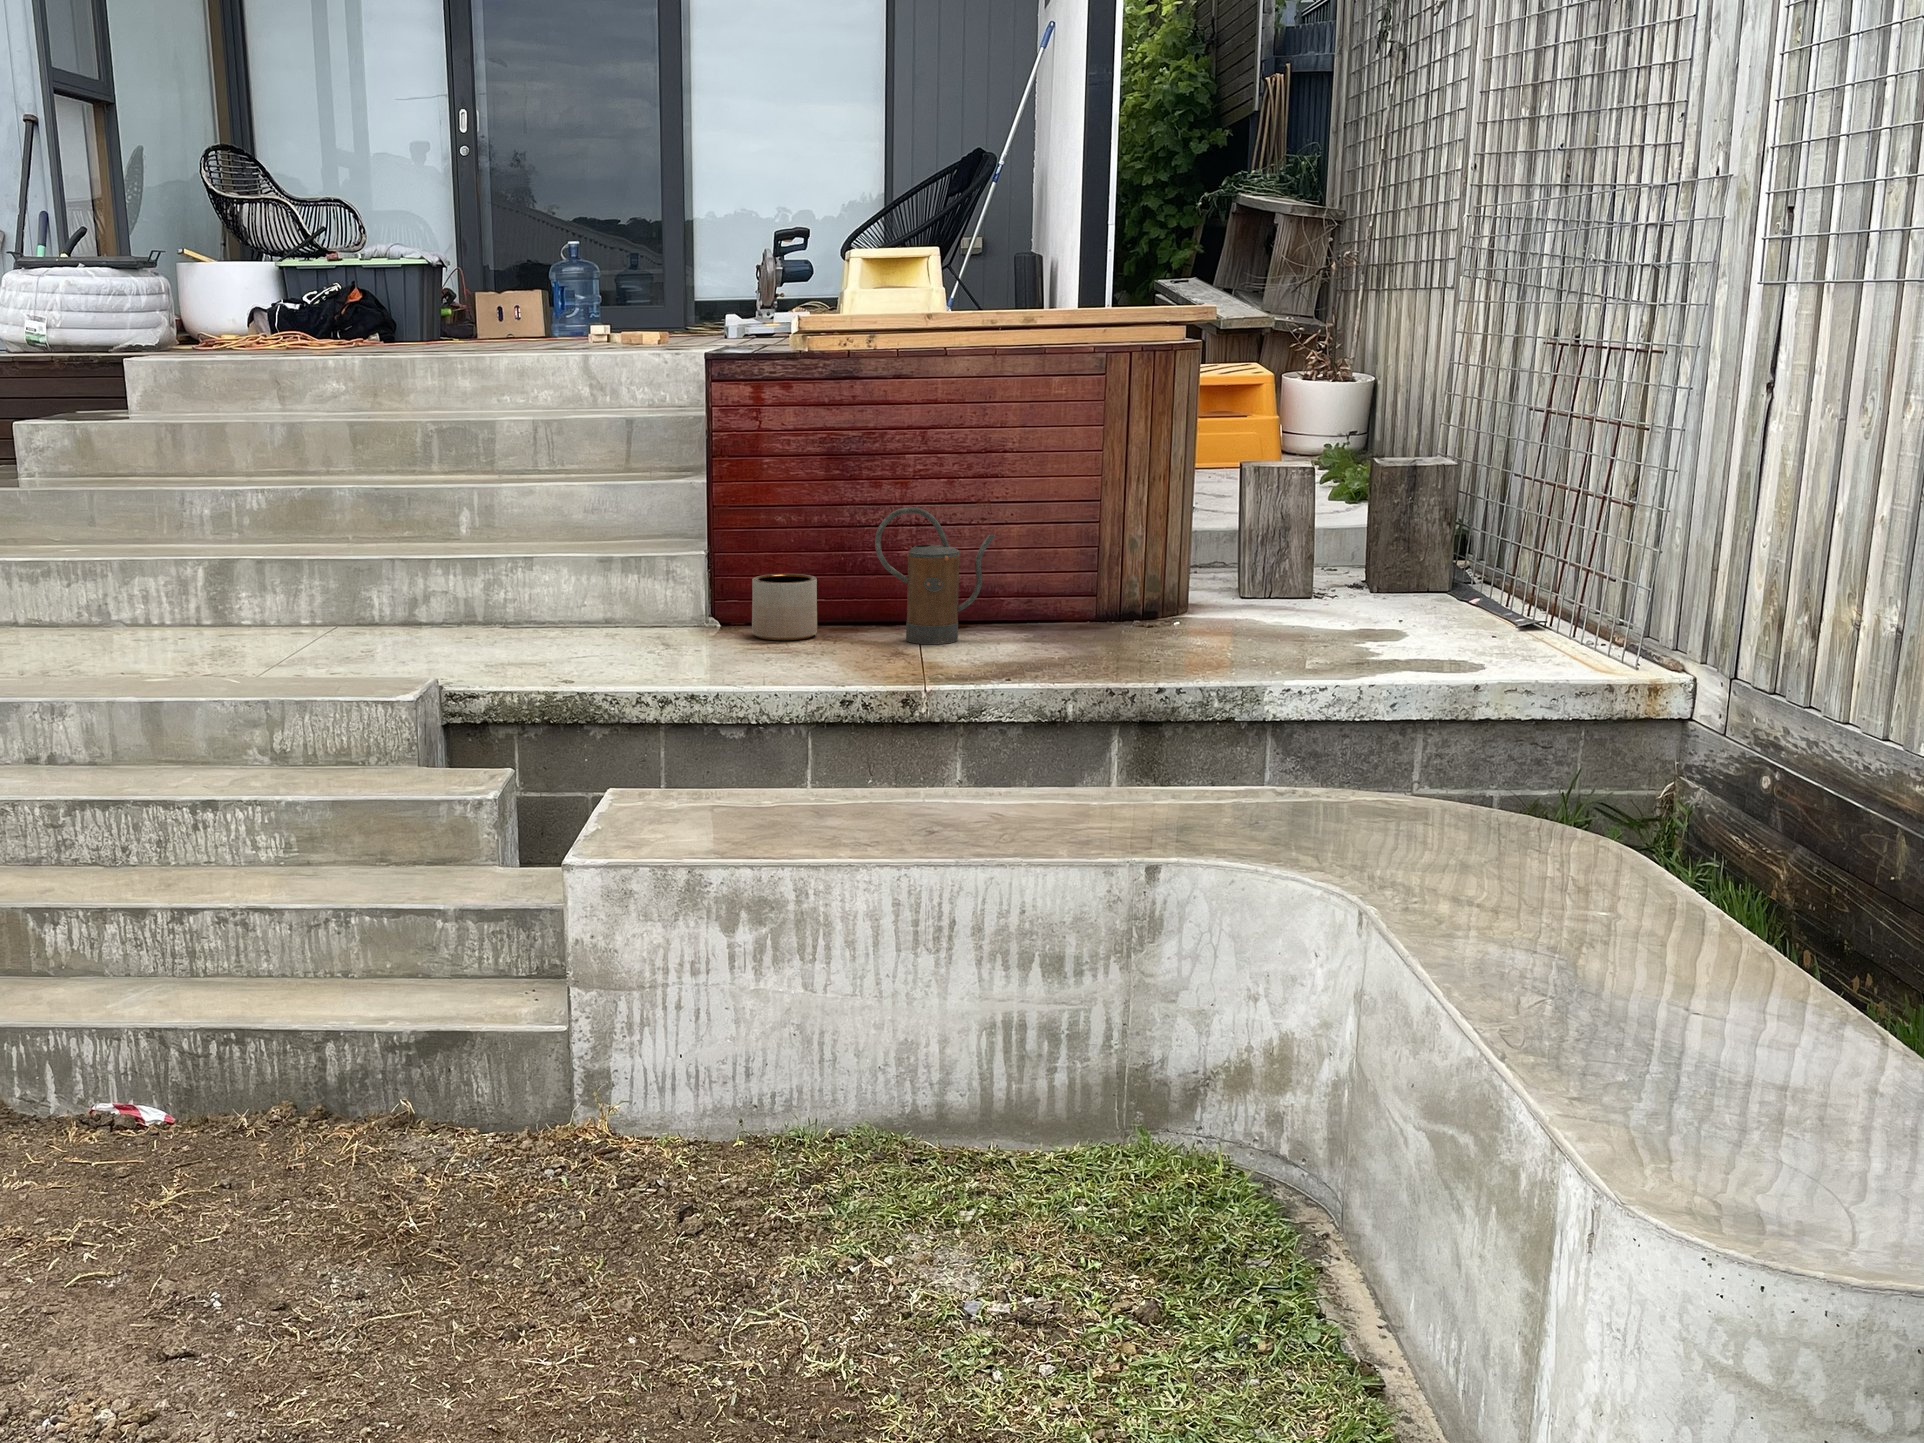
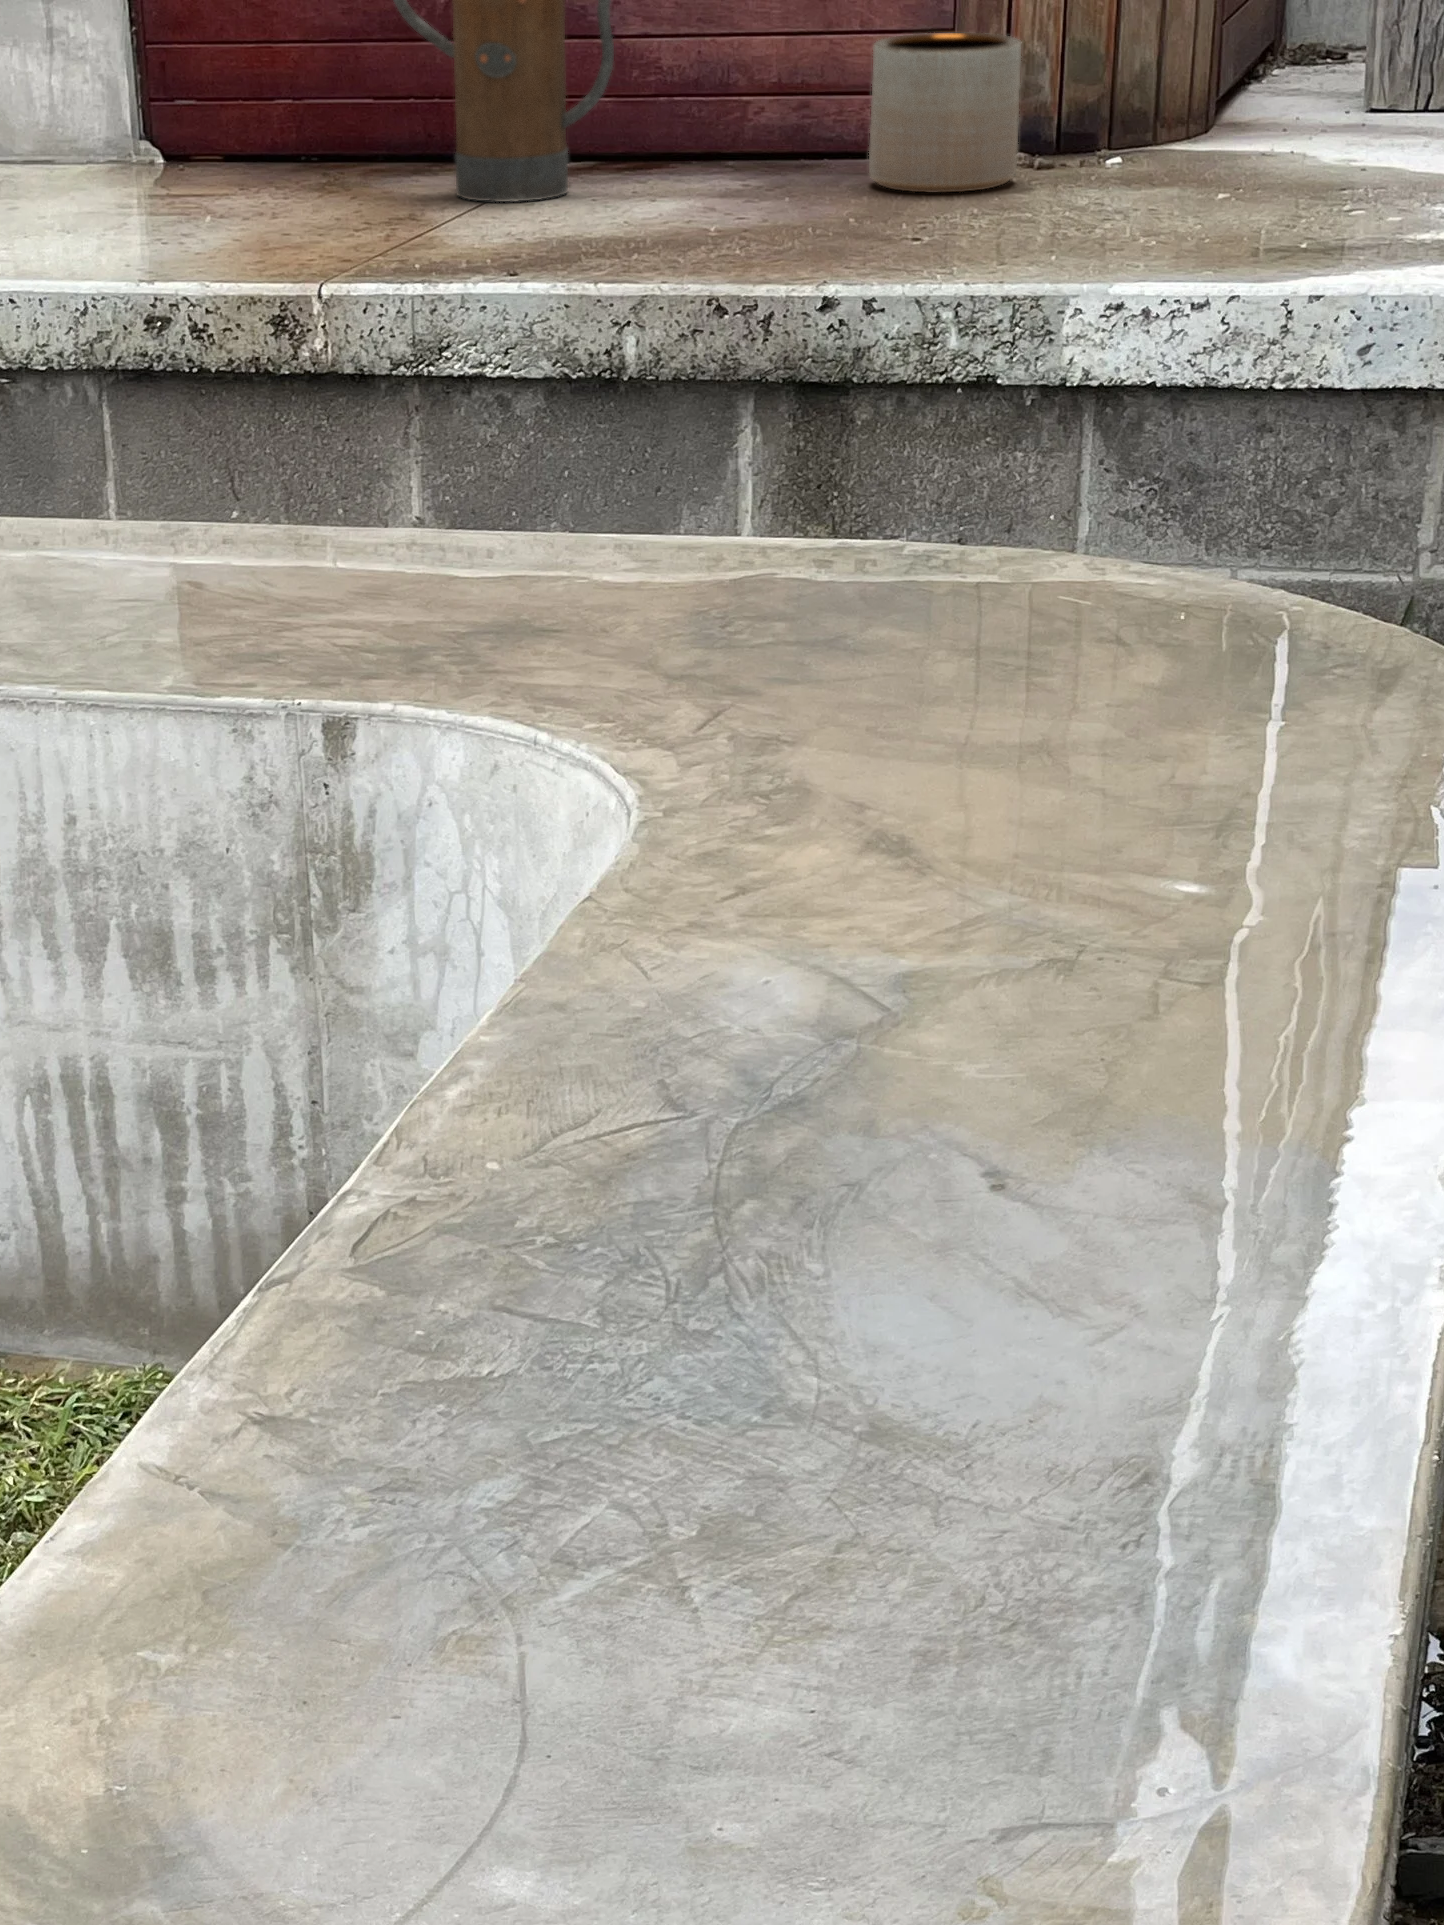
planter: present [752,574,817,640] -> present [869,33,1021,192]

